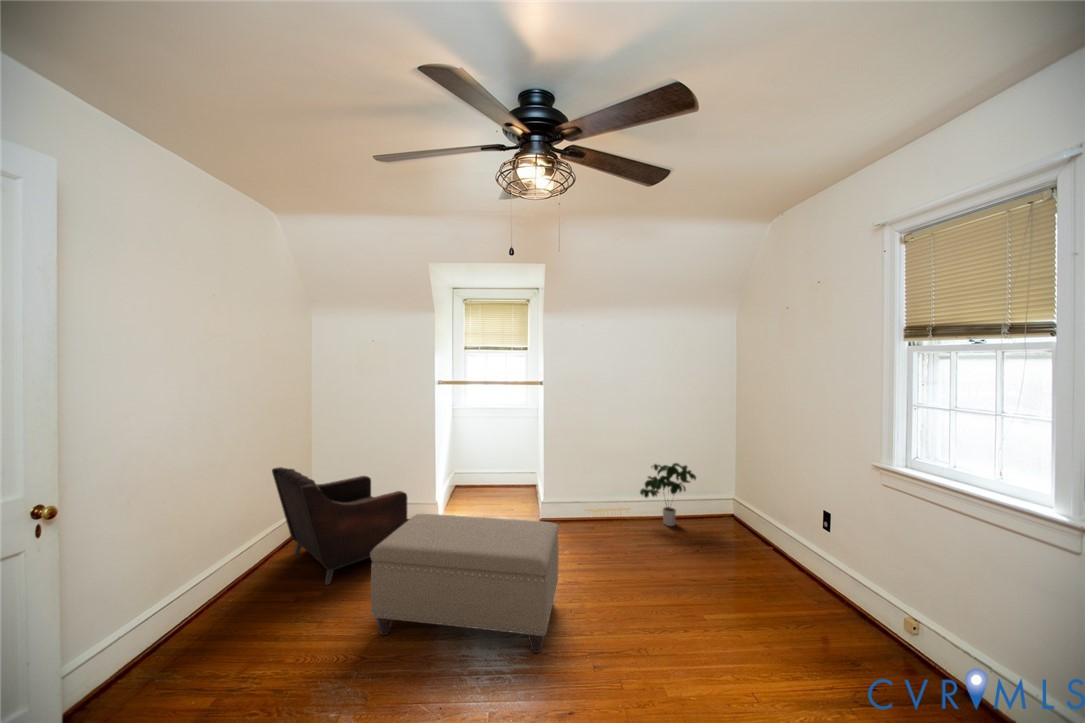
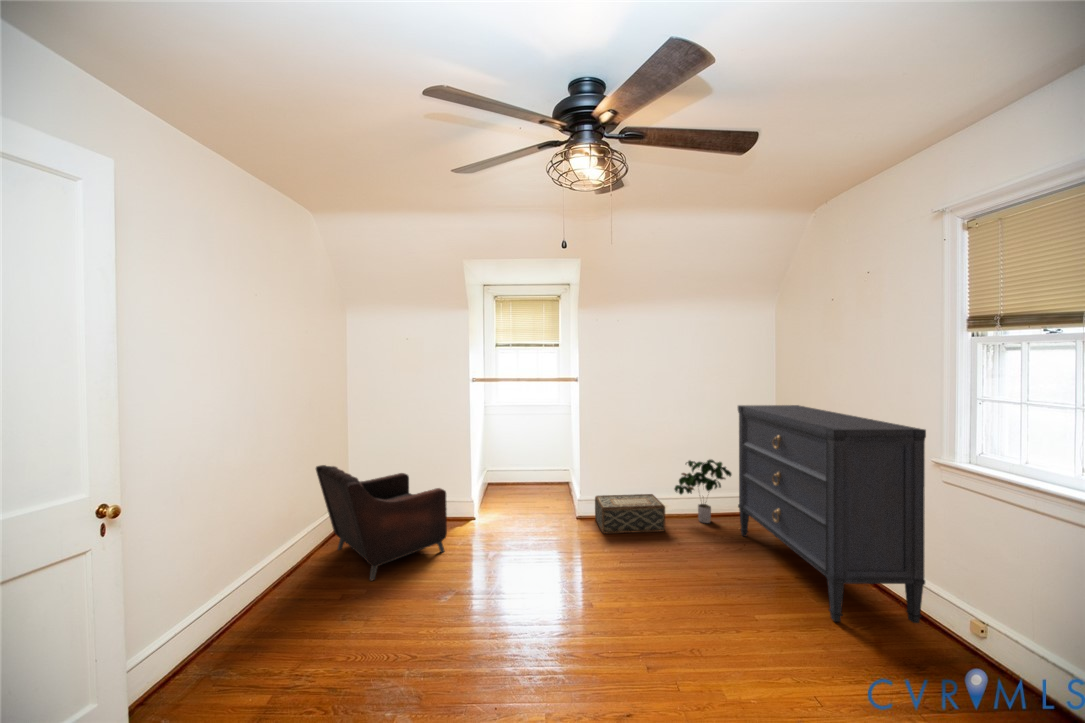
dresser: none [701,409,867,620] -> present [738,405,926,623]
woven basket: none [561,497,629,537] -> present [595,494,665,533]
ottoman: present [370,514,559,653] -> none [417,511,602,653]

